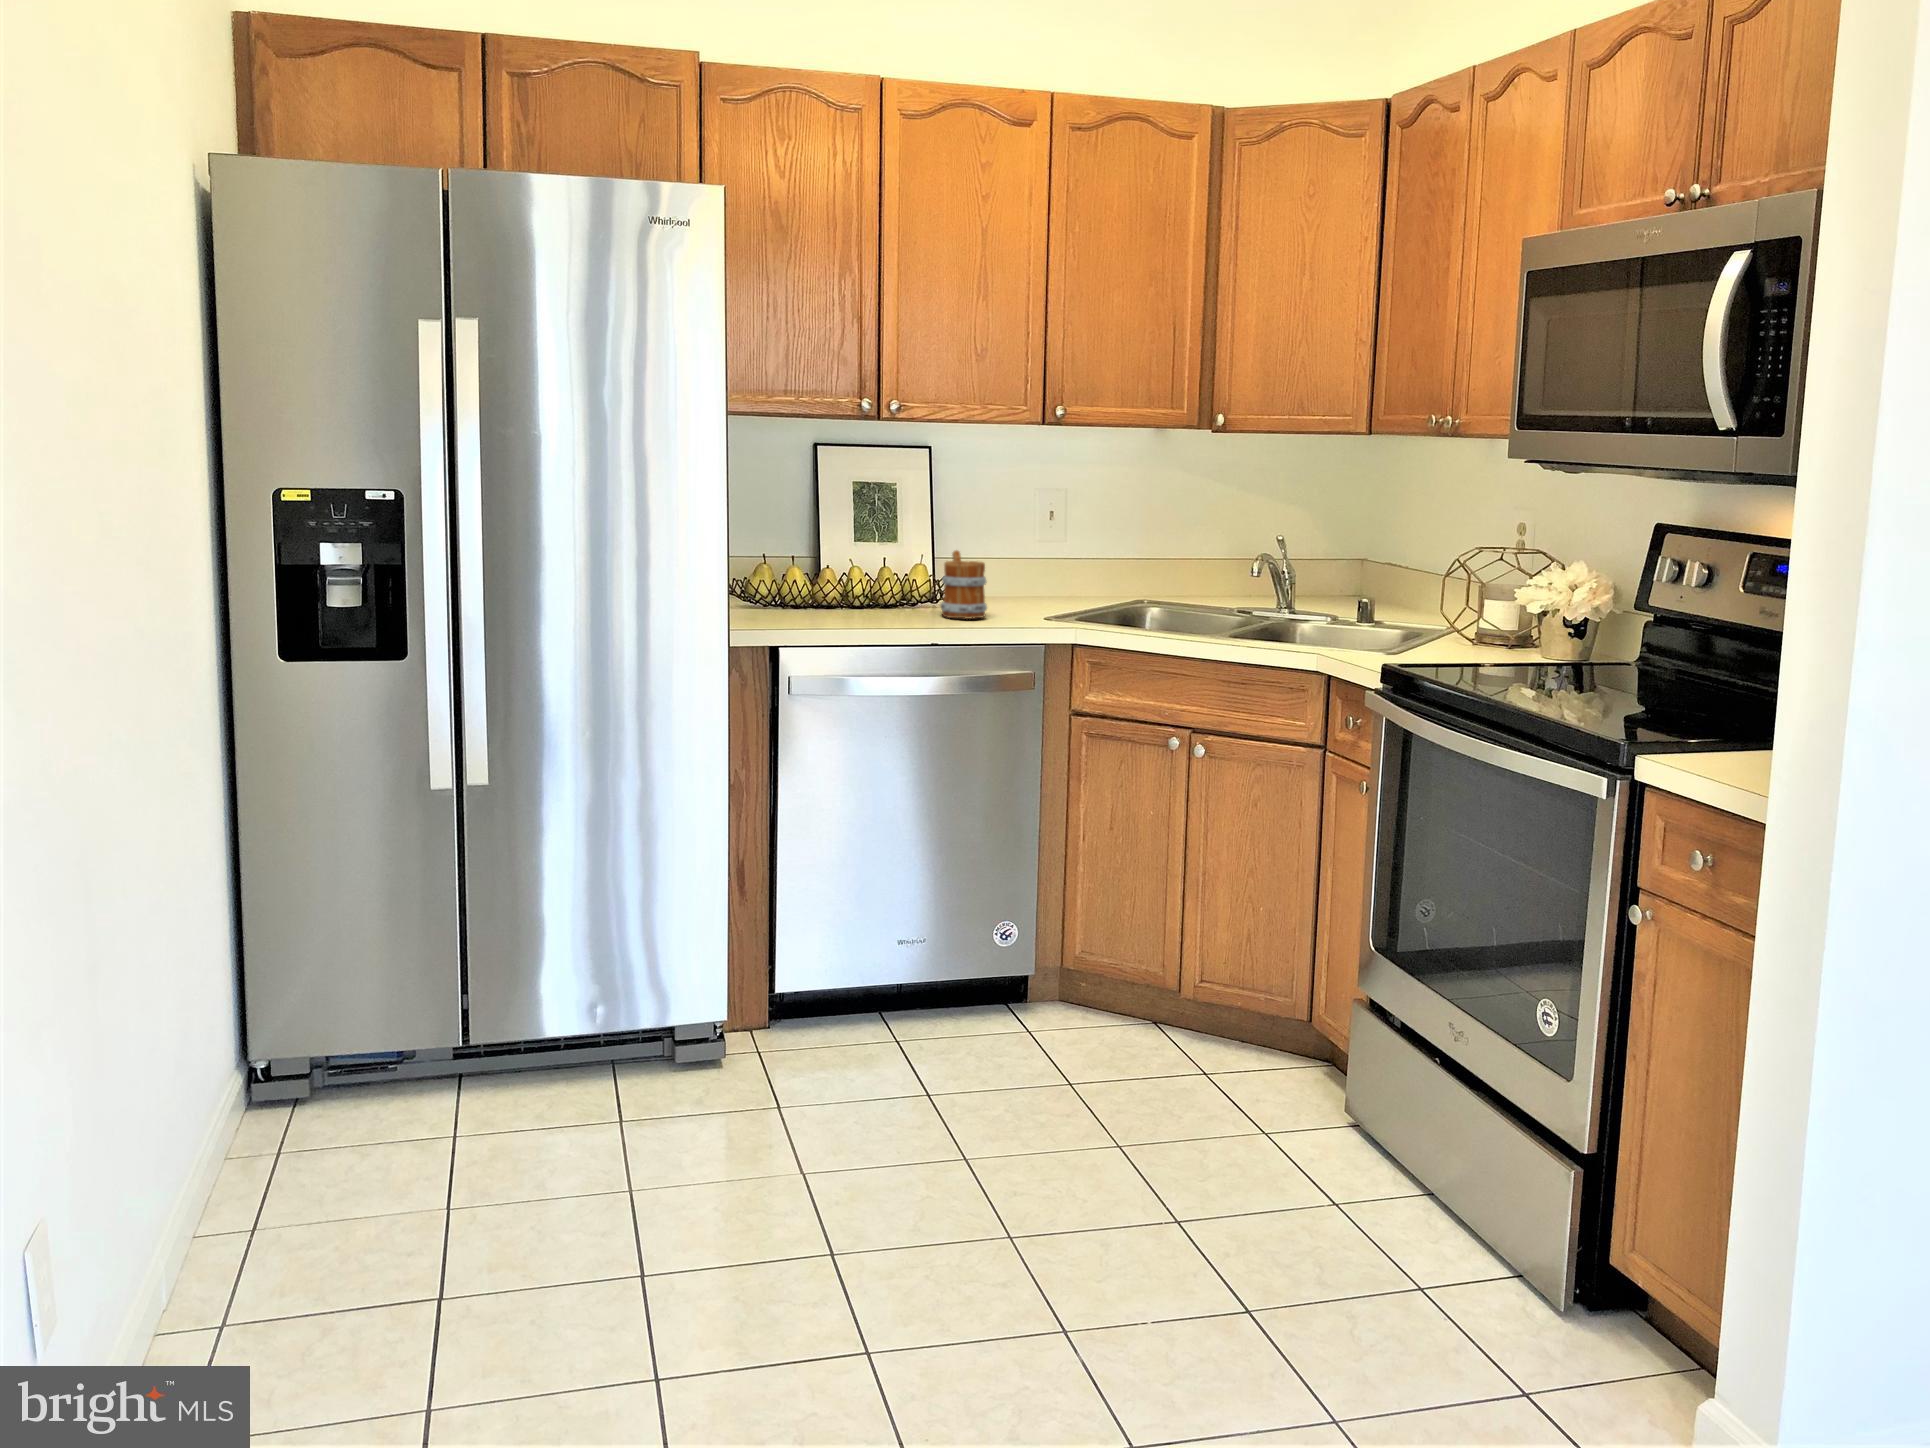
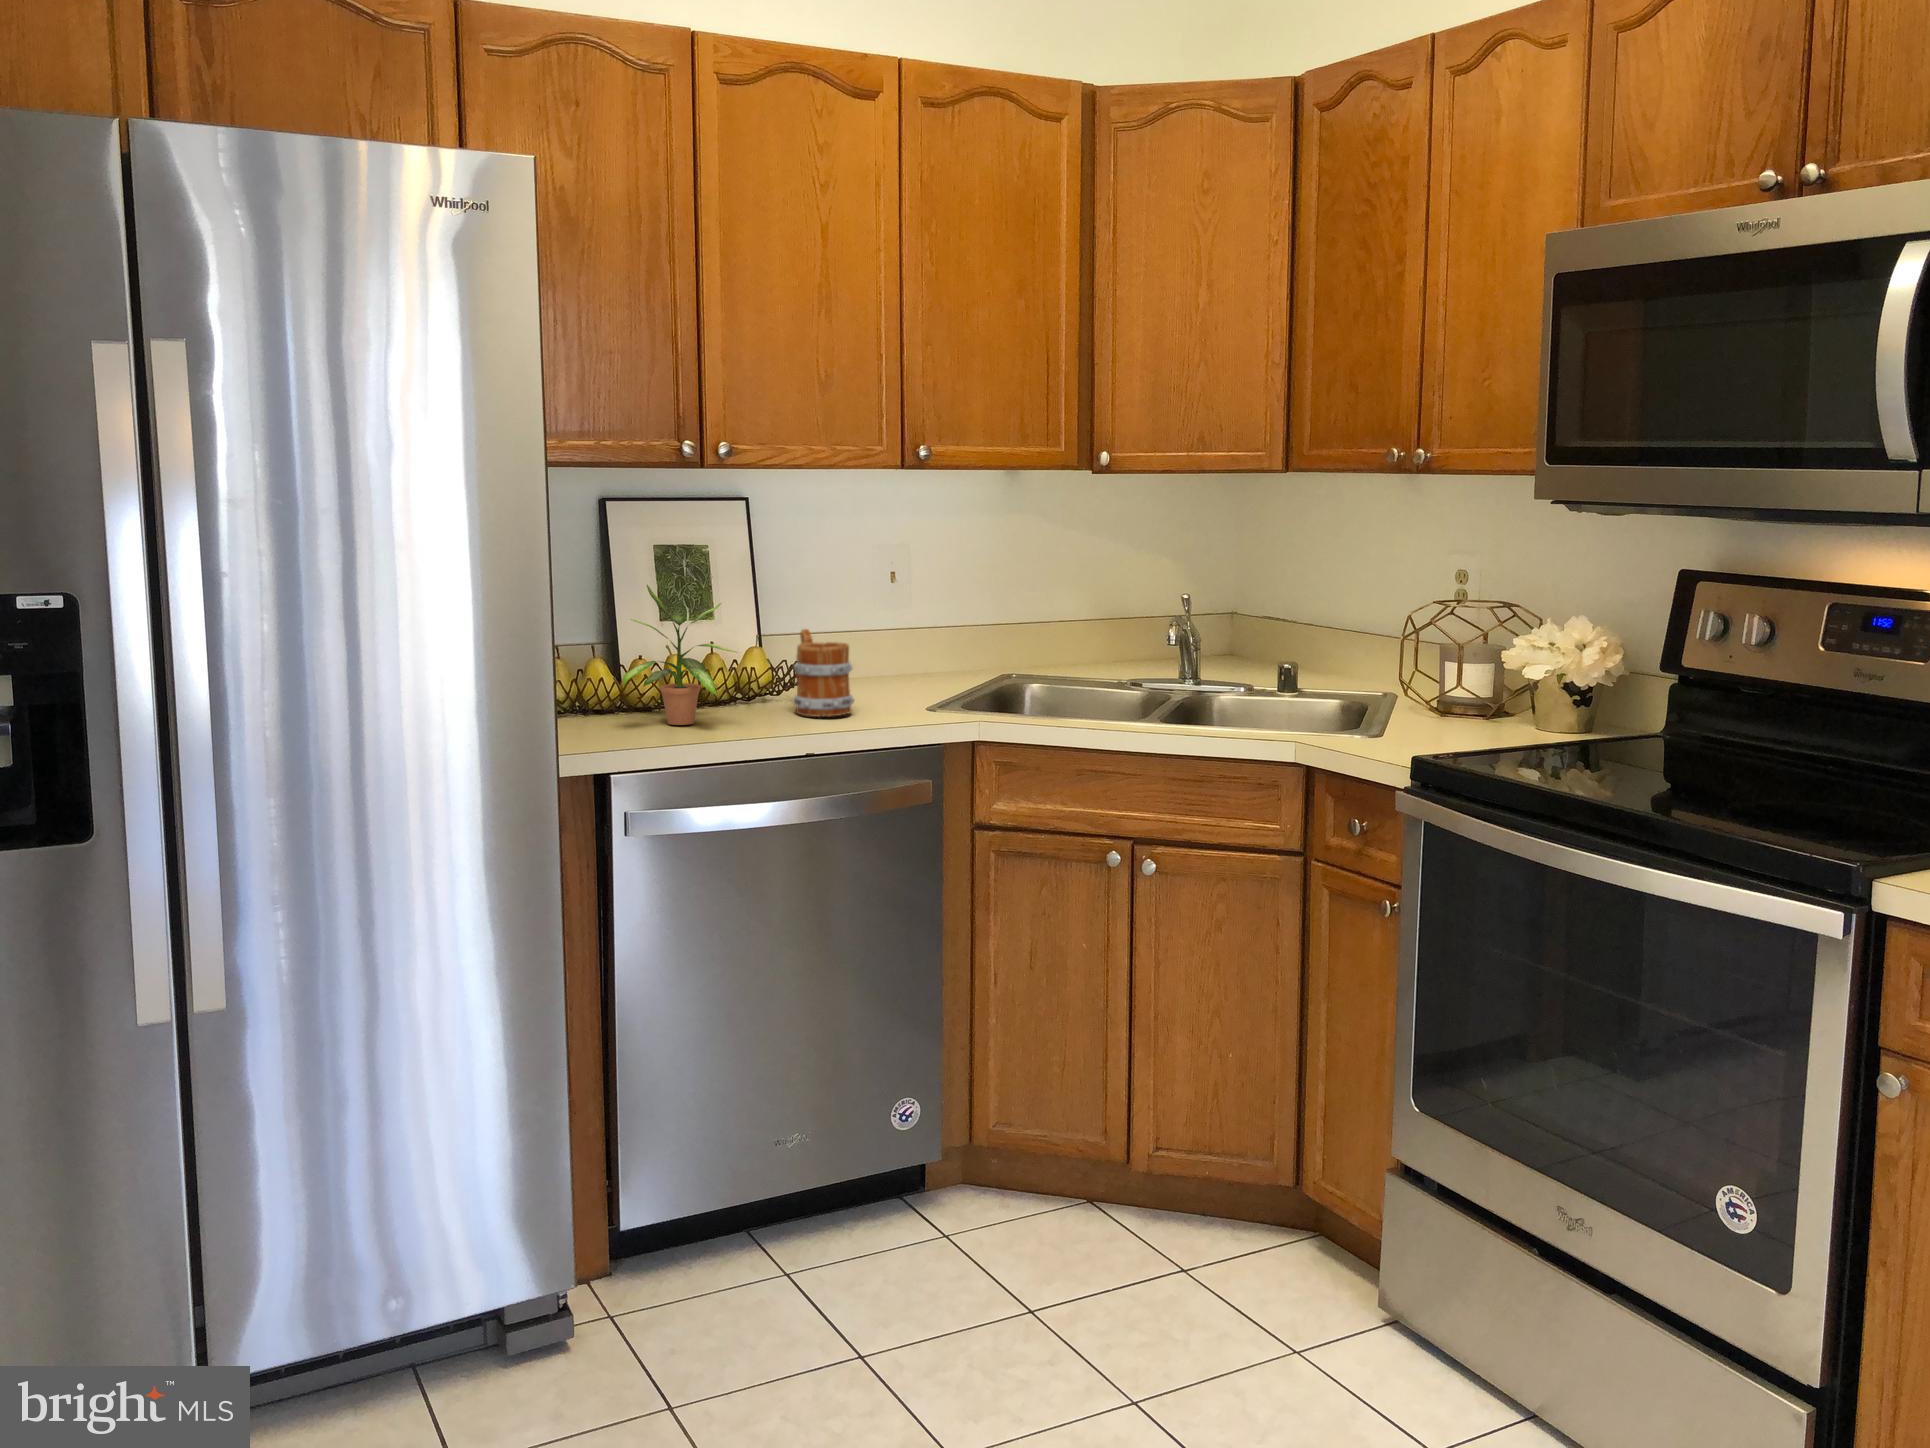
potted plant: none [800,506,890,617] -> present [623,585,737,725]

